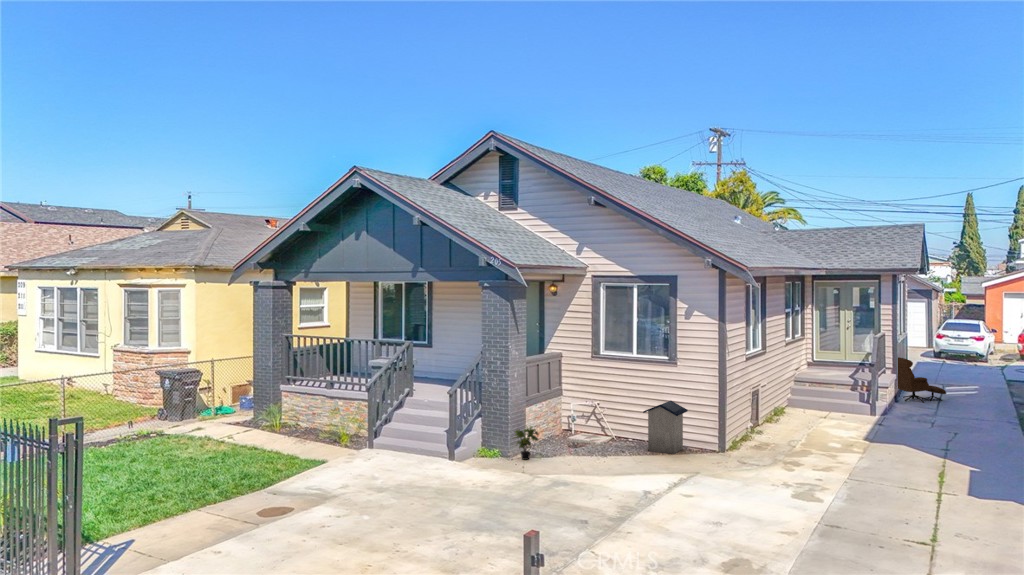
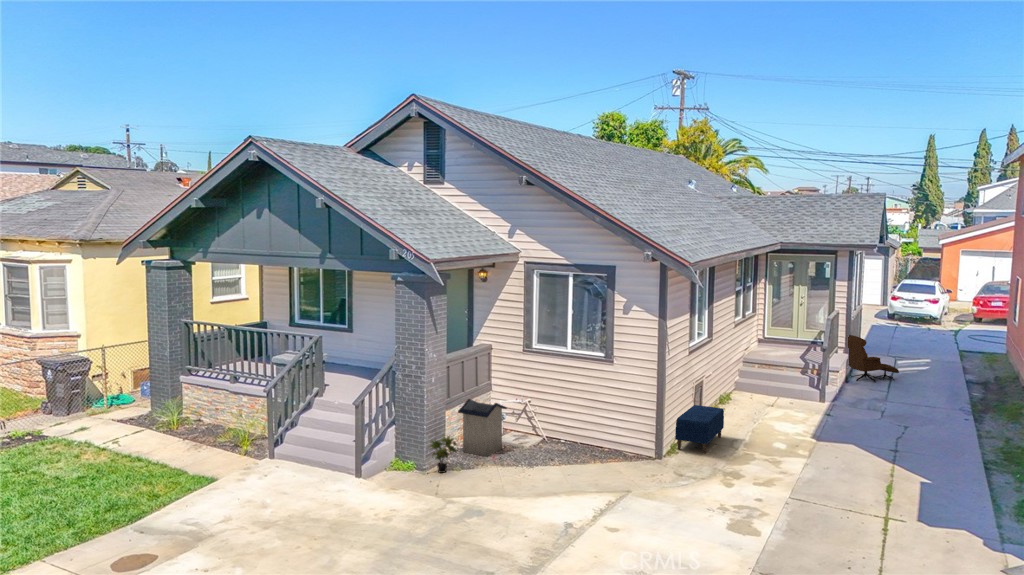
trash can: present [643,401,688,454] -> present [458,399,507,456]
bench: none [736,409,780,449] -> present [675,405,724,454]

